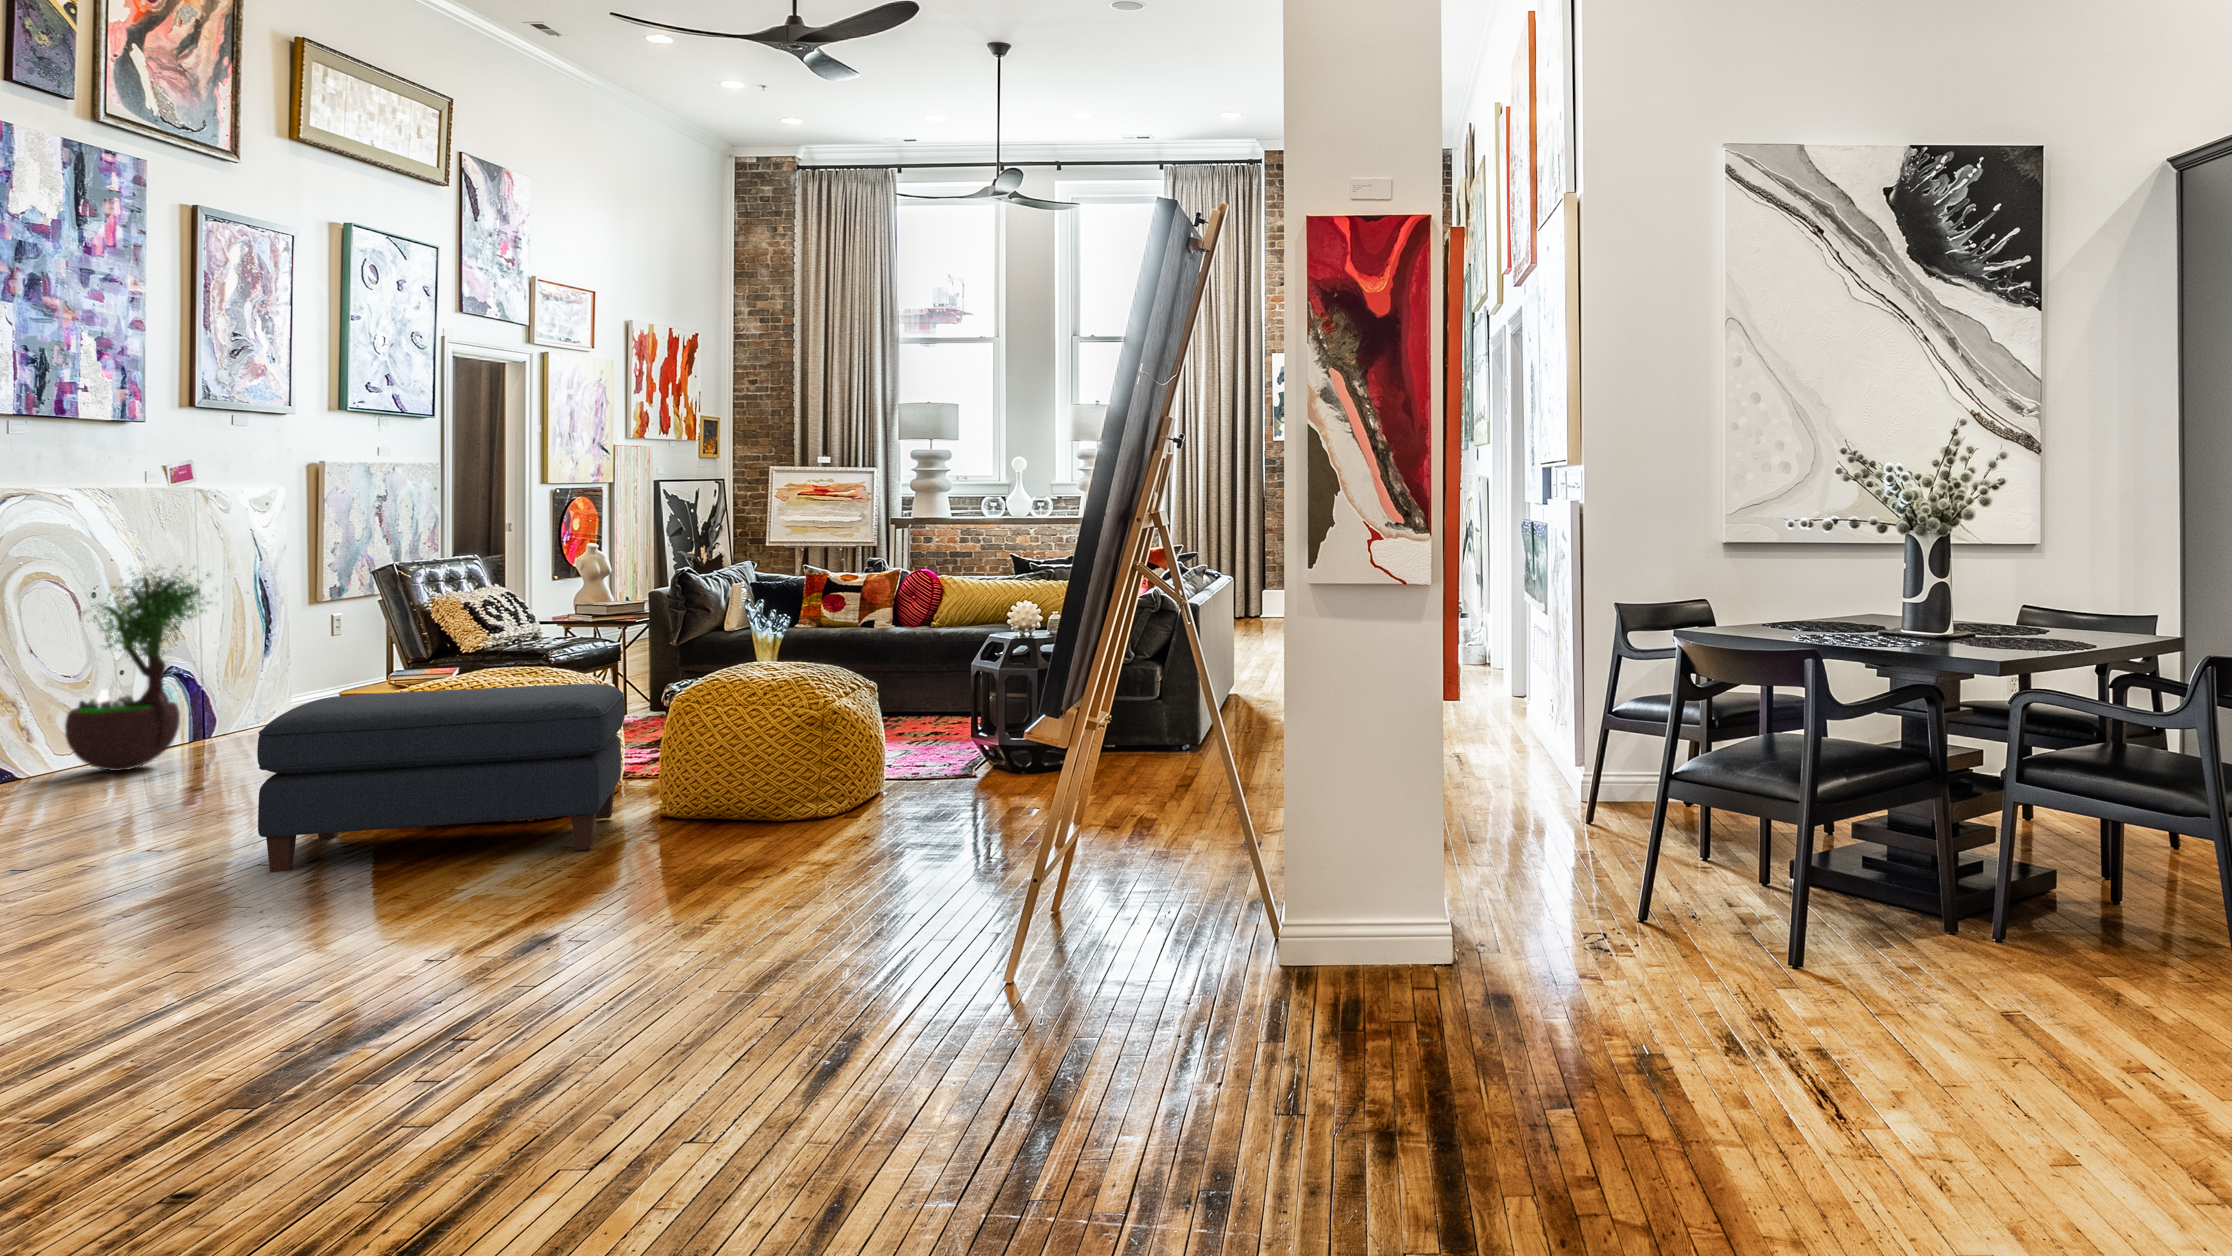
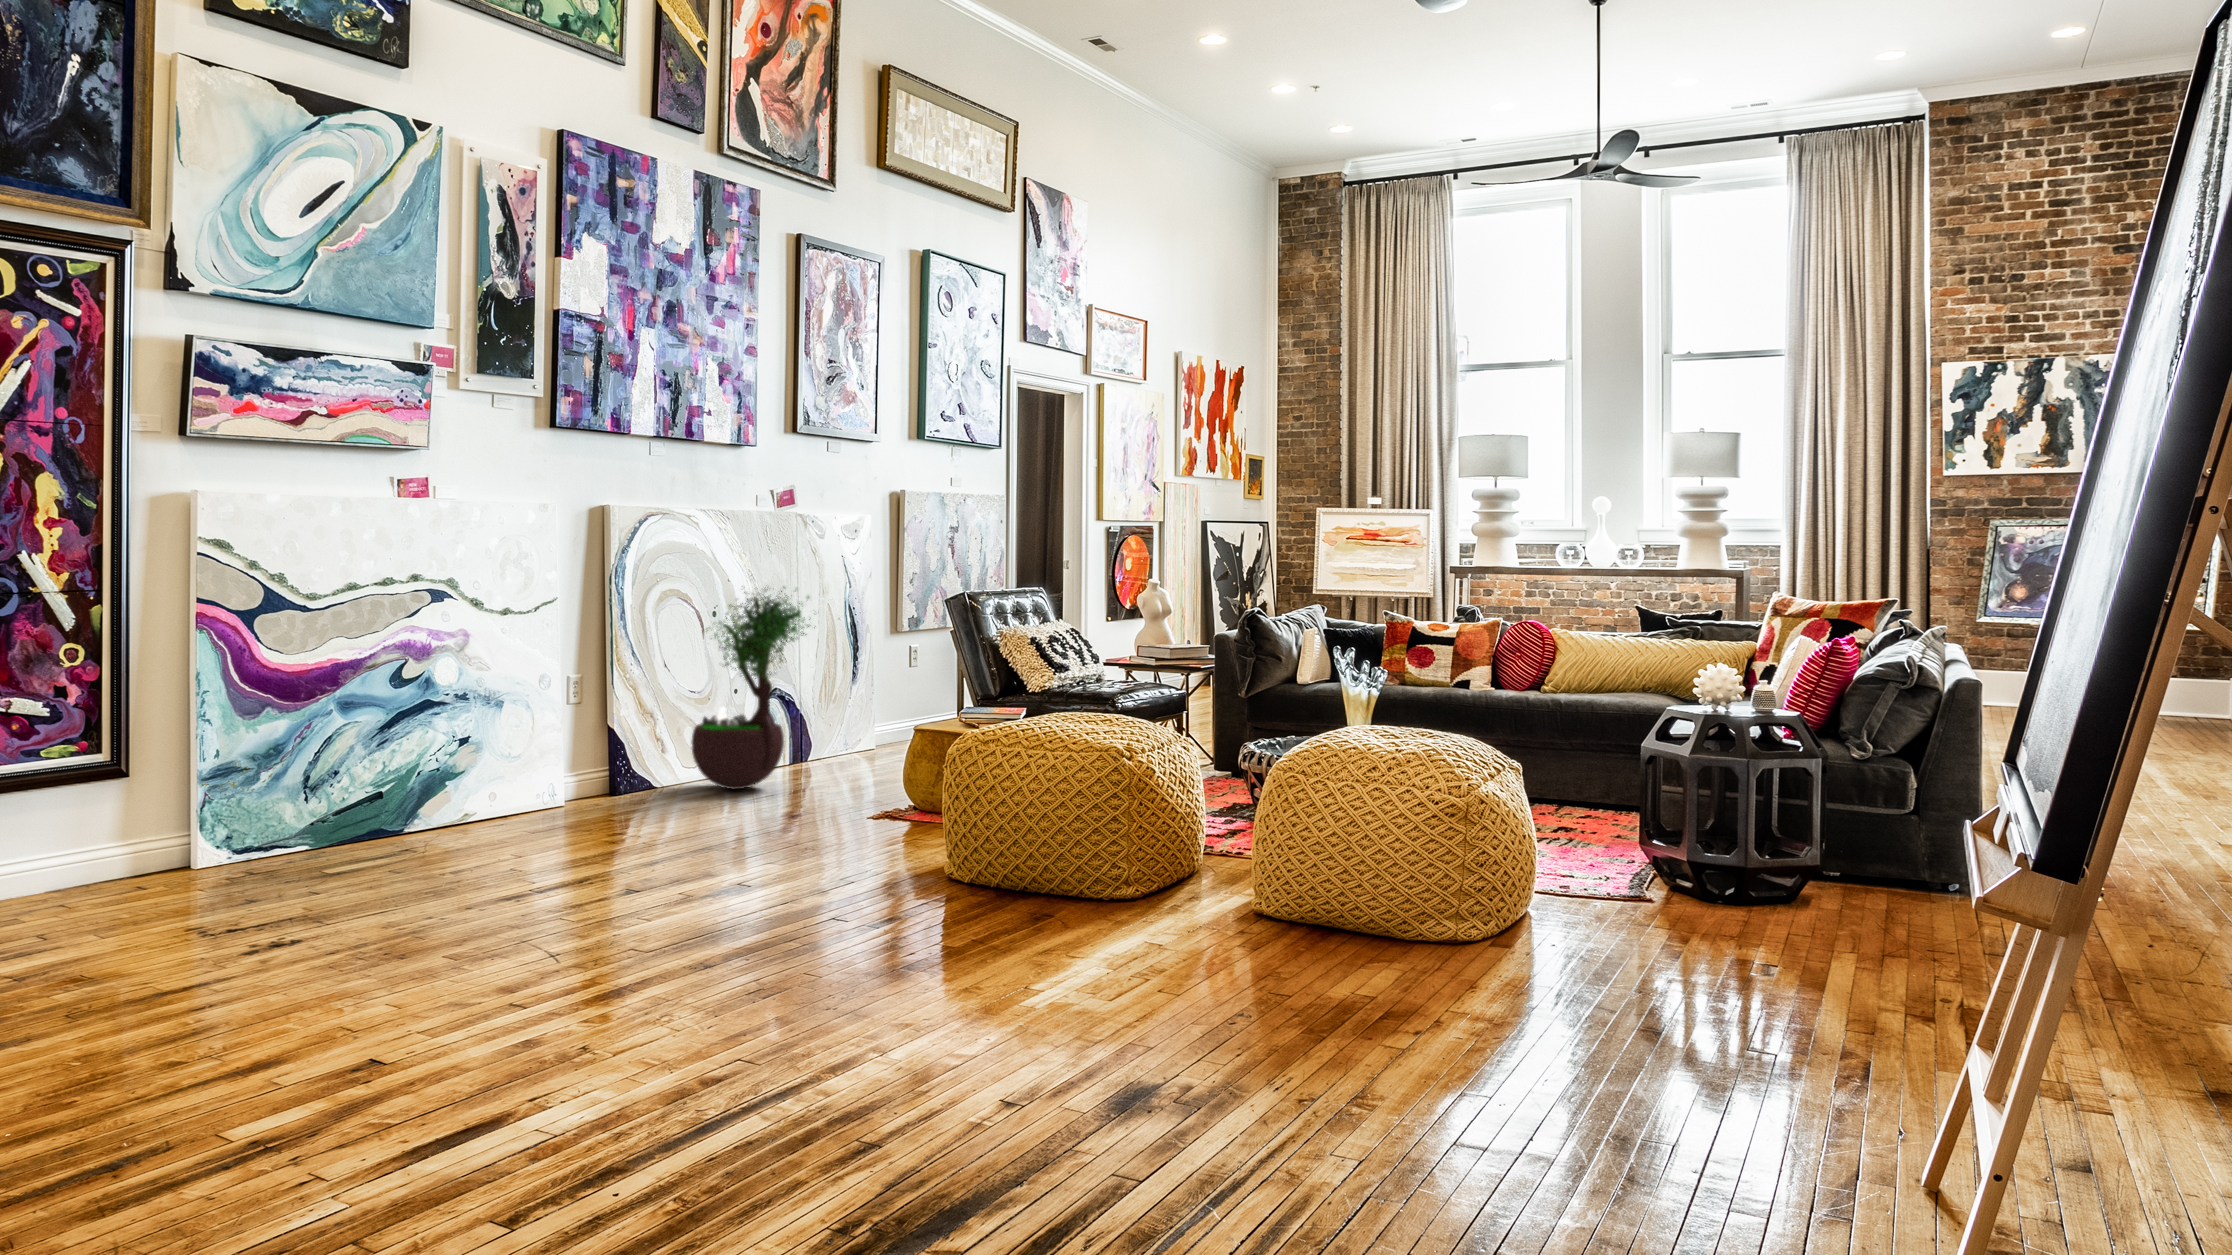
ottoman: present [257,684,625,872] -> none [844,736,1214,949]

